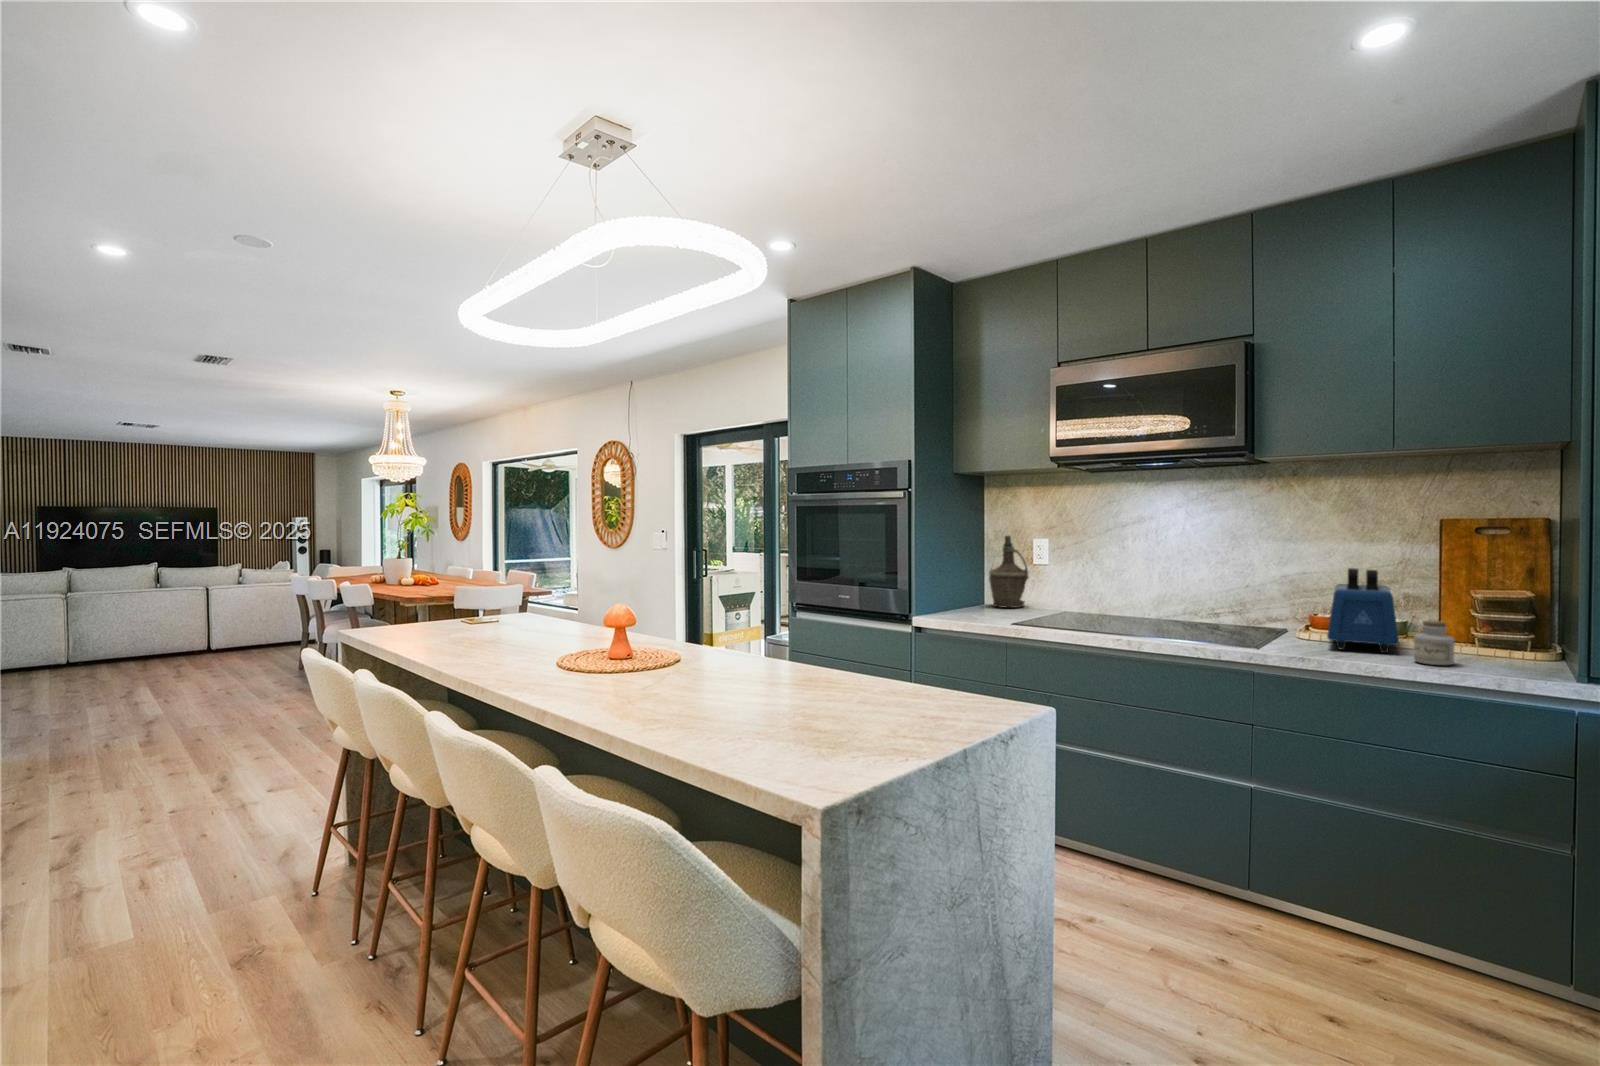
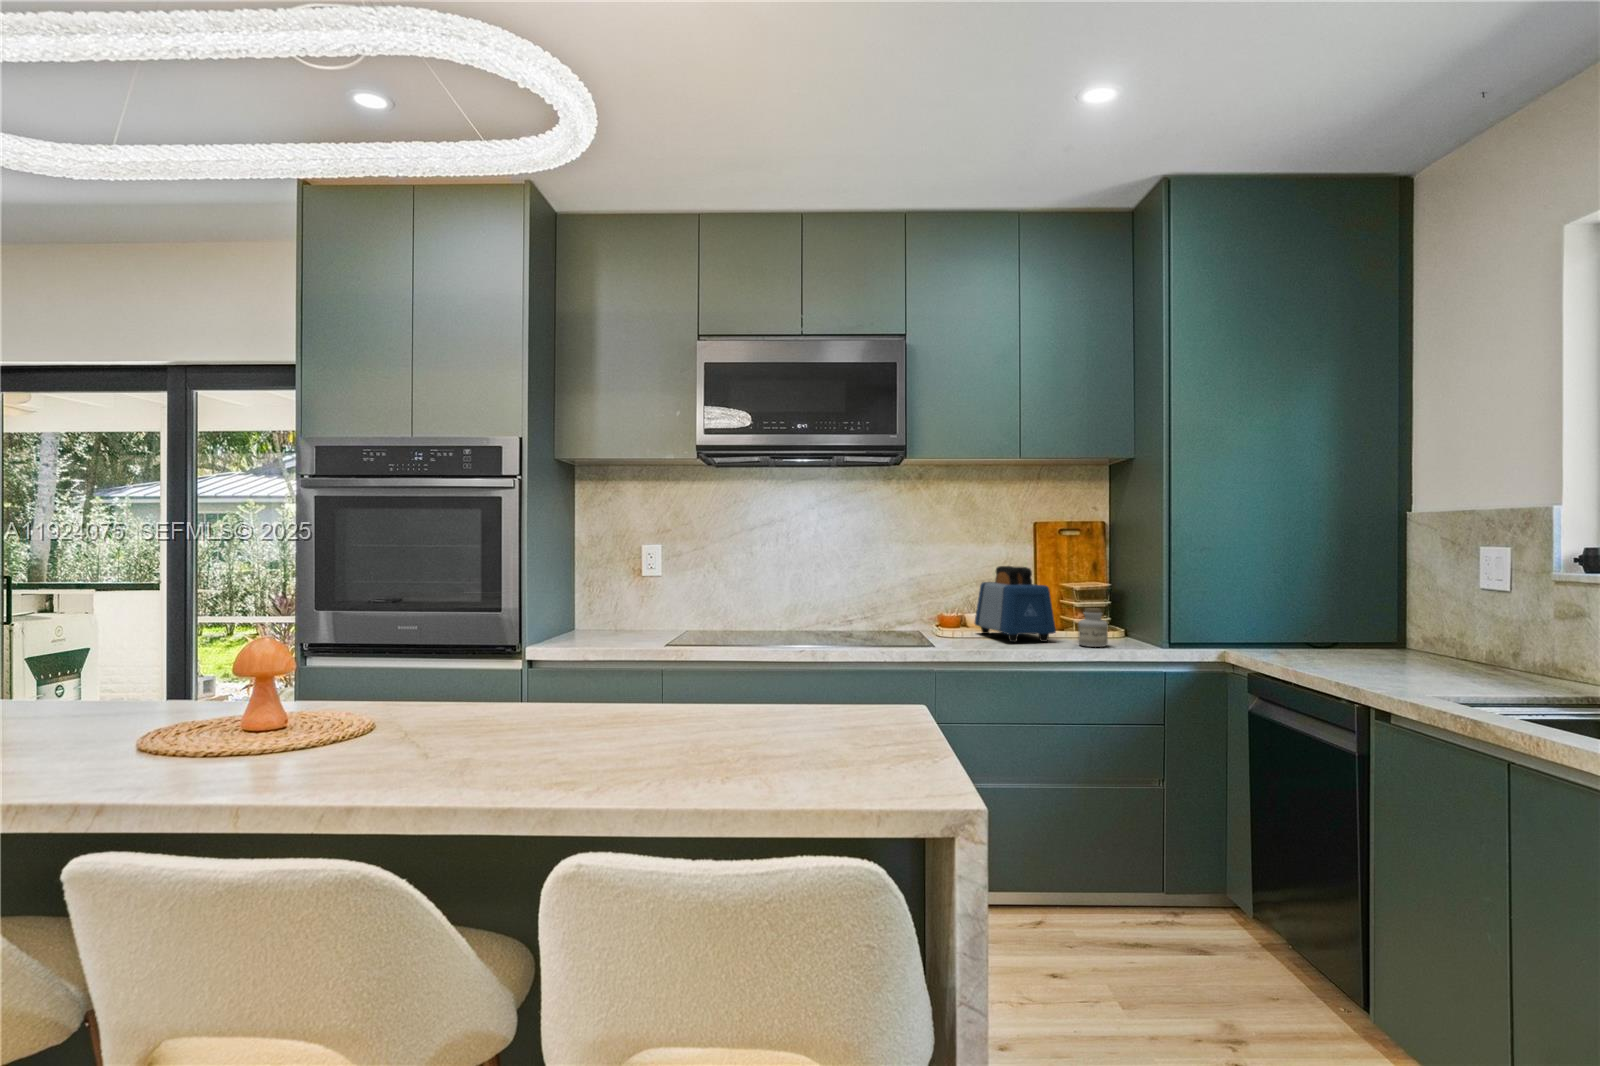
bottle: present [989,535,1029,607] -> none [591,541,644,633]

